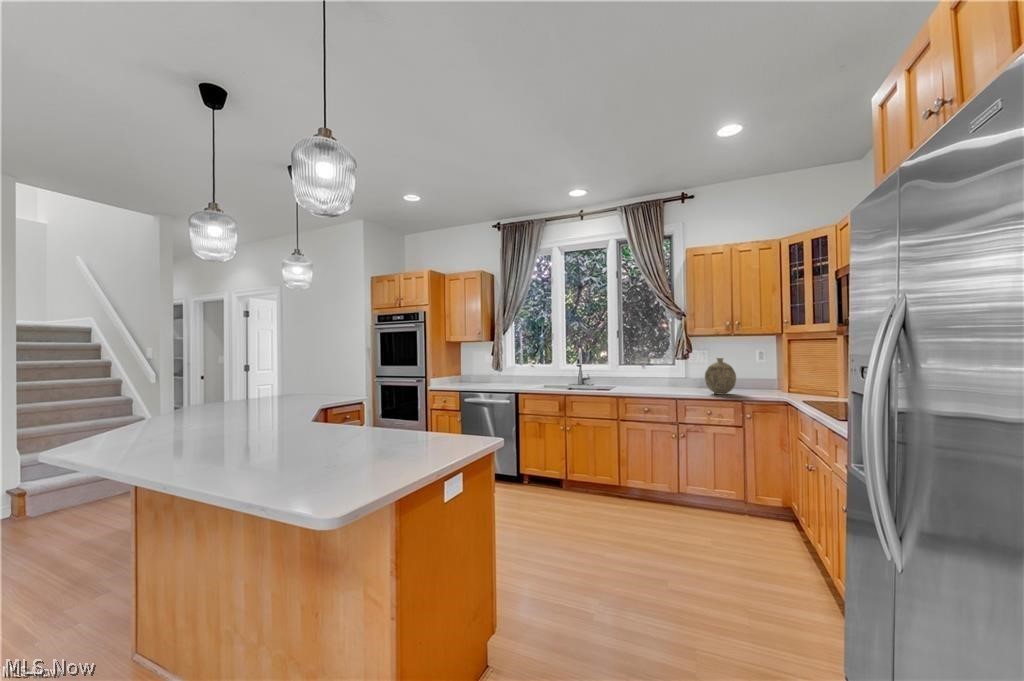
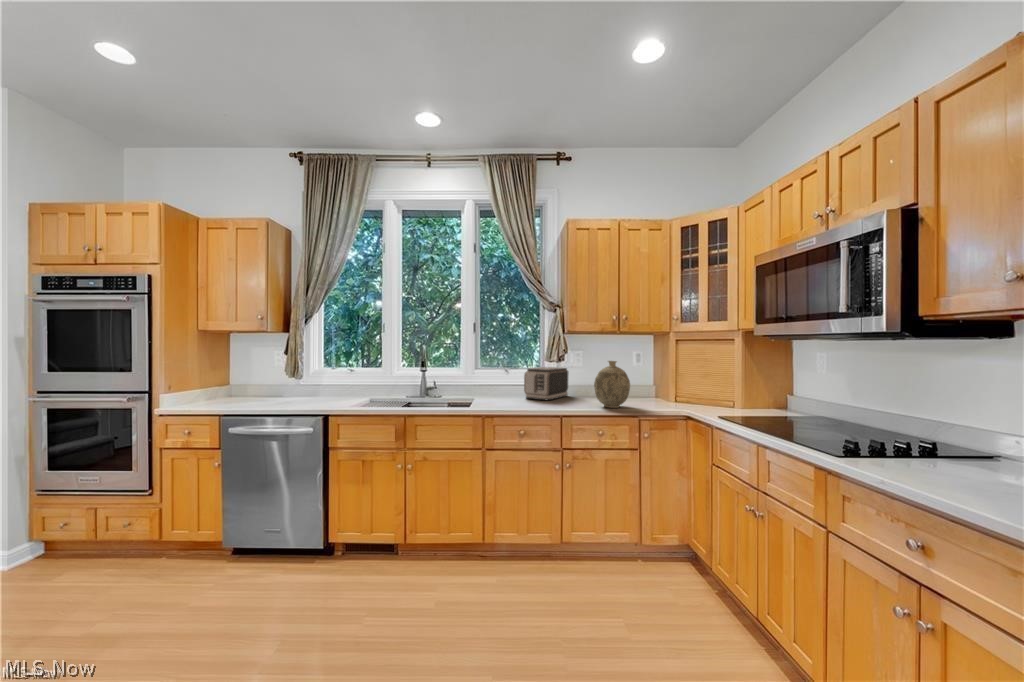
toaster: none [654,364,694,389] -> present [524,367,568,400]

